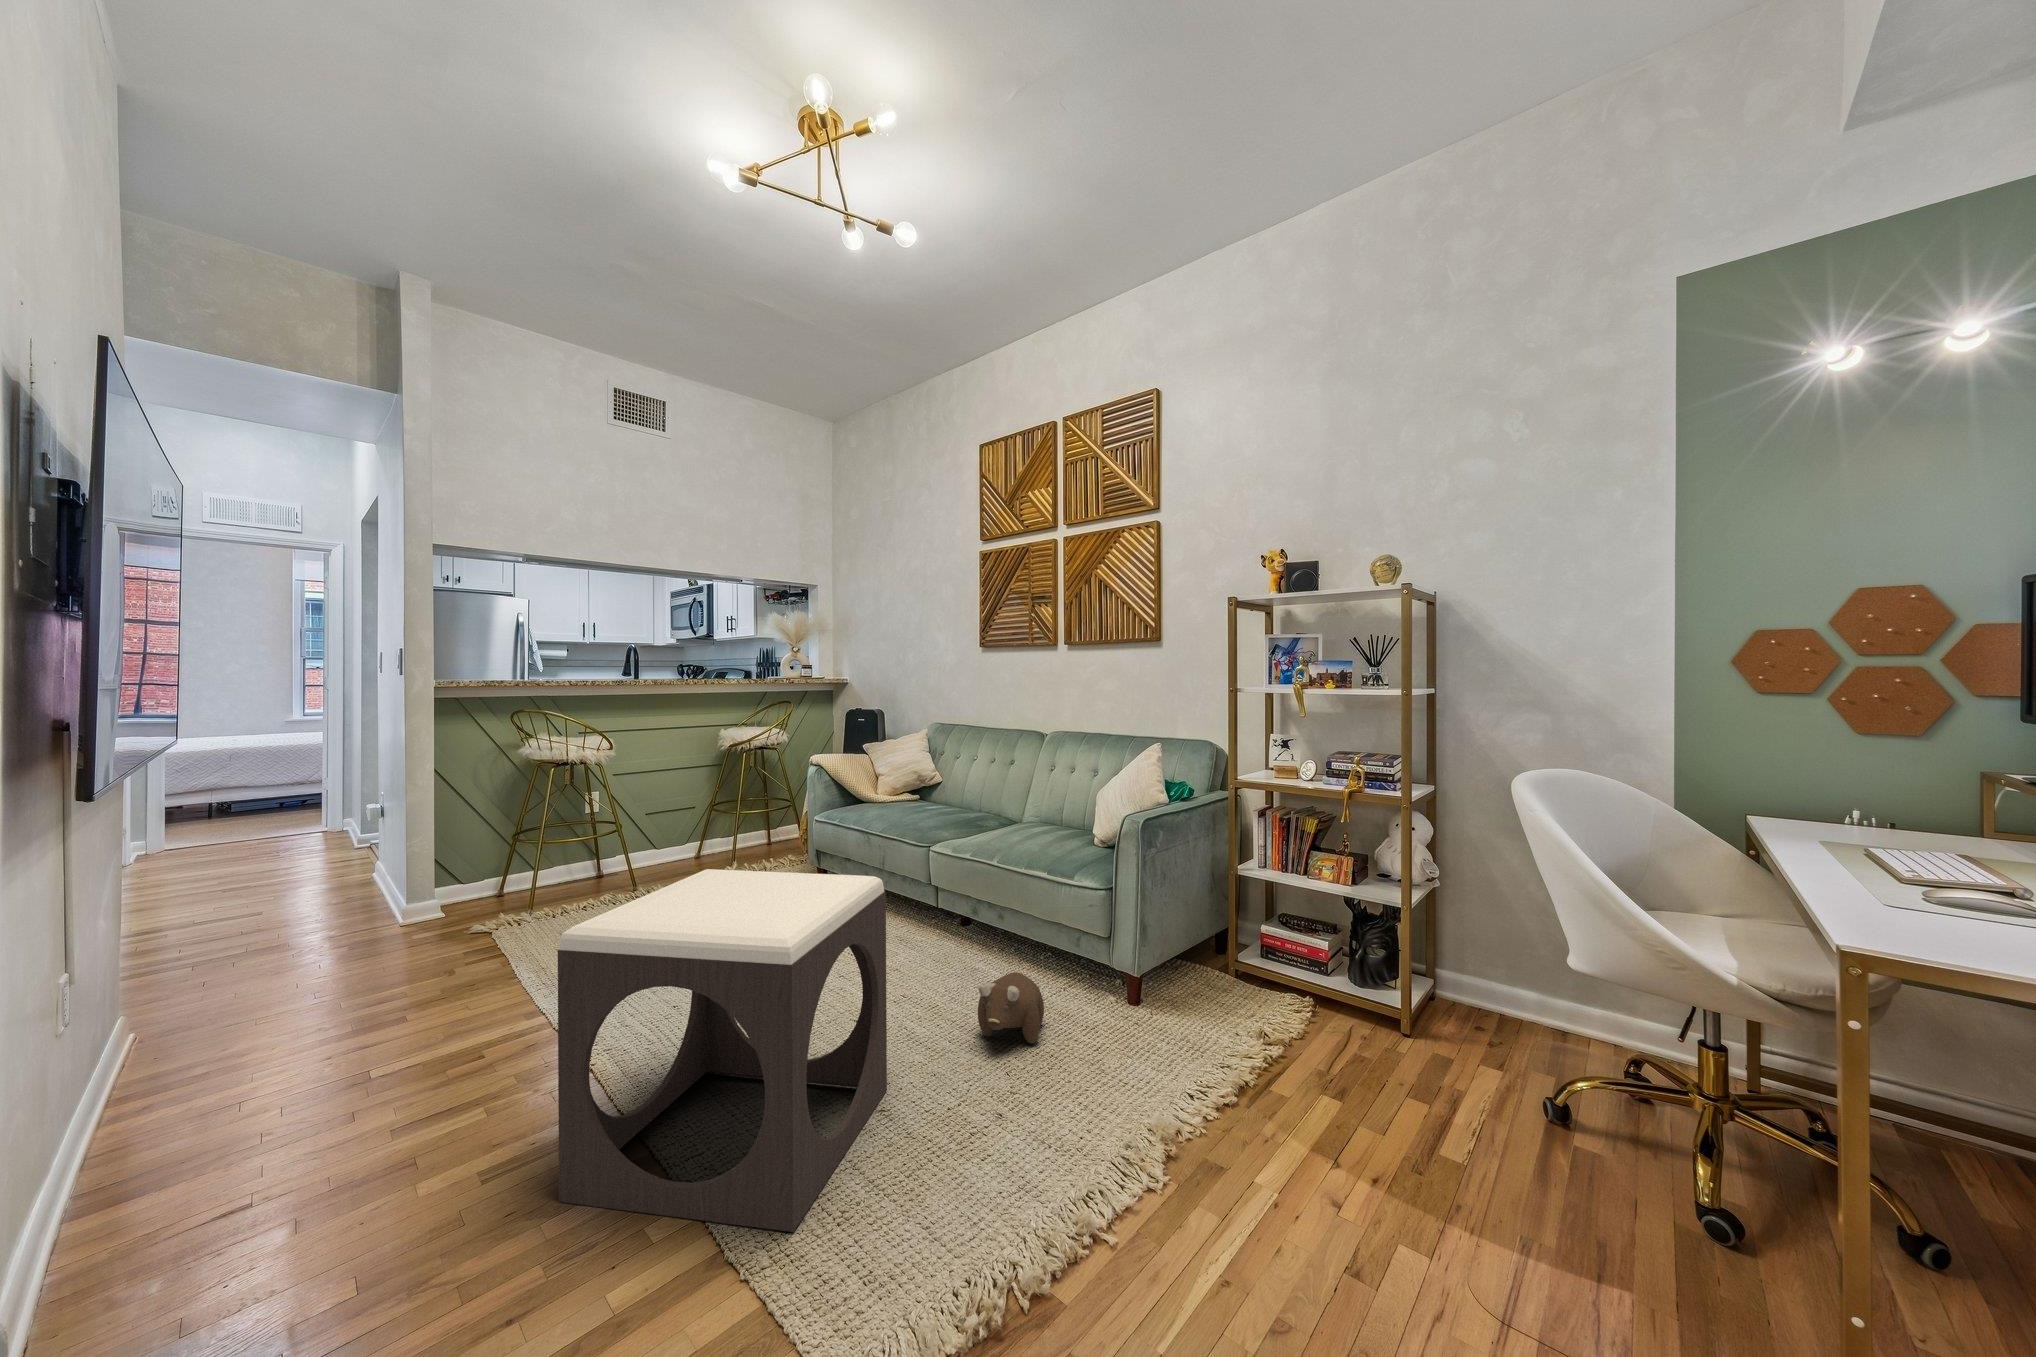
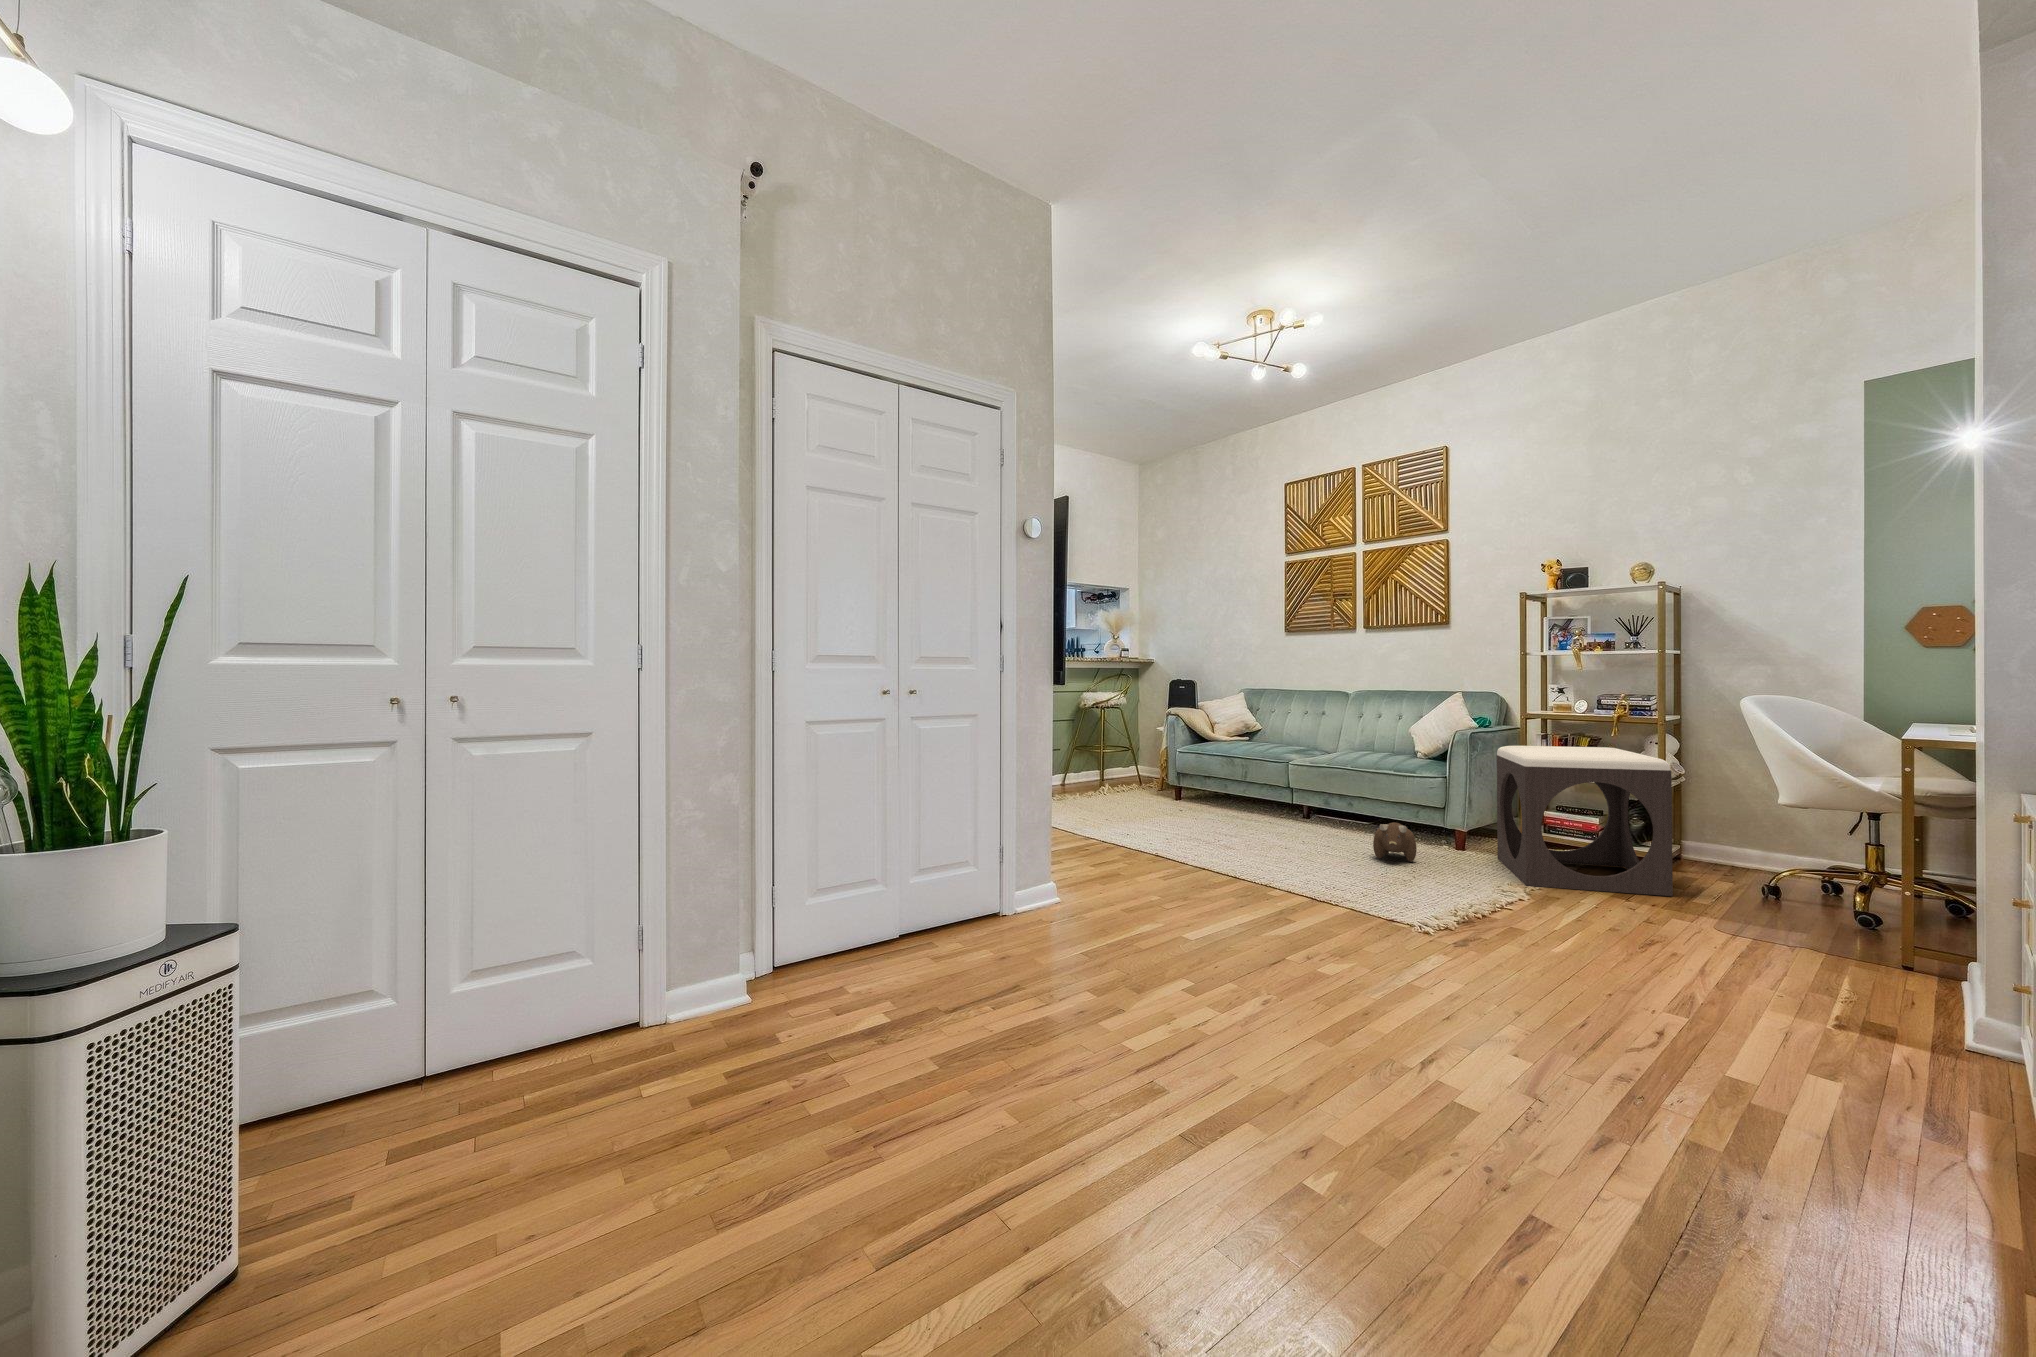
footstool: present [558,869,887,1232] -> present [1497,746,1673,896]

